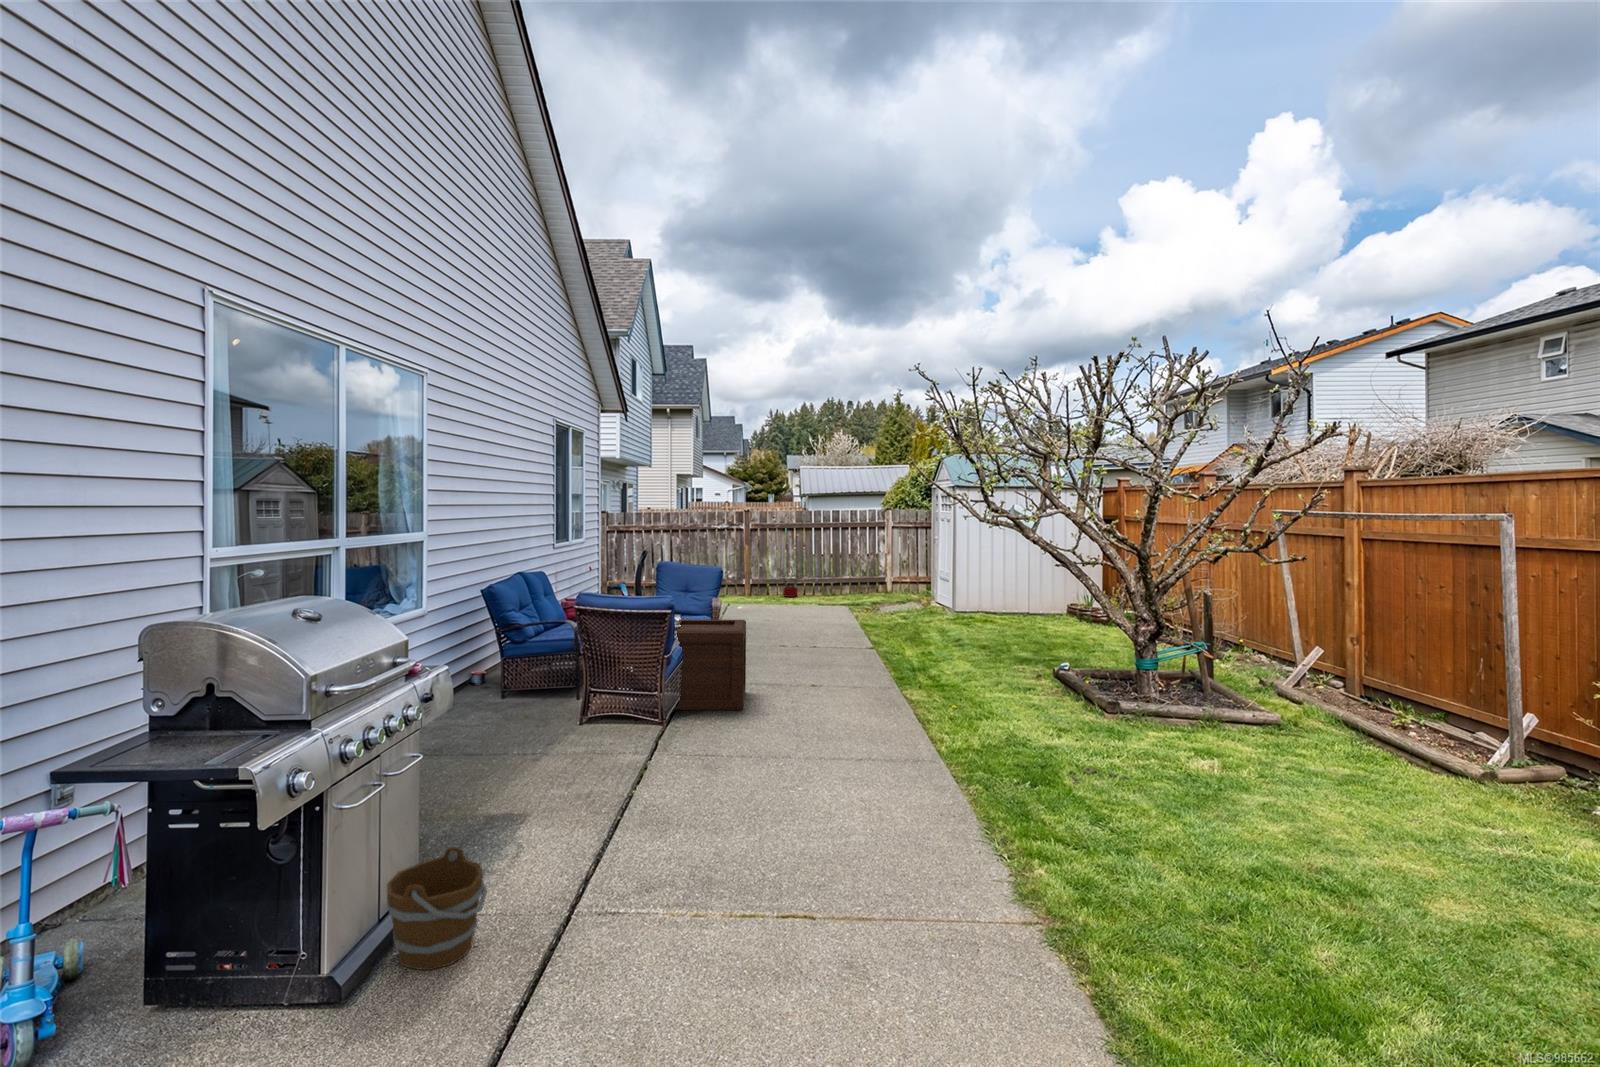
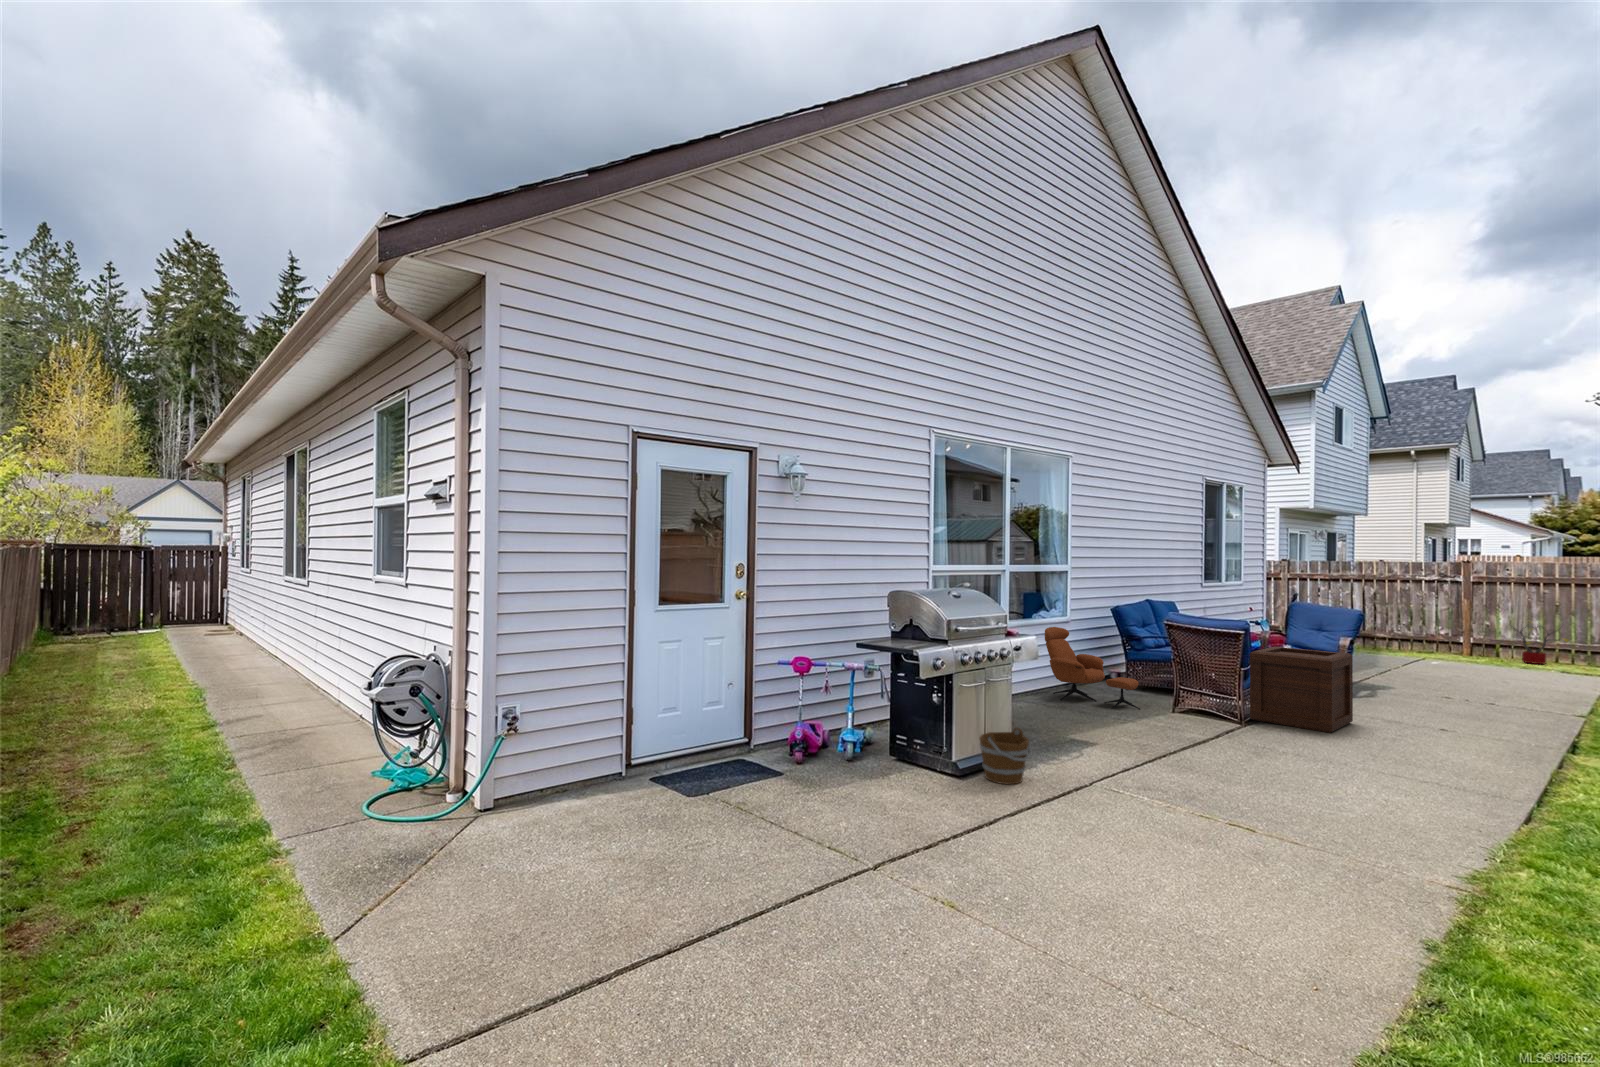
lounge chair: none [397,625,540,733] -> present [1045,627,1140,710]

